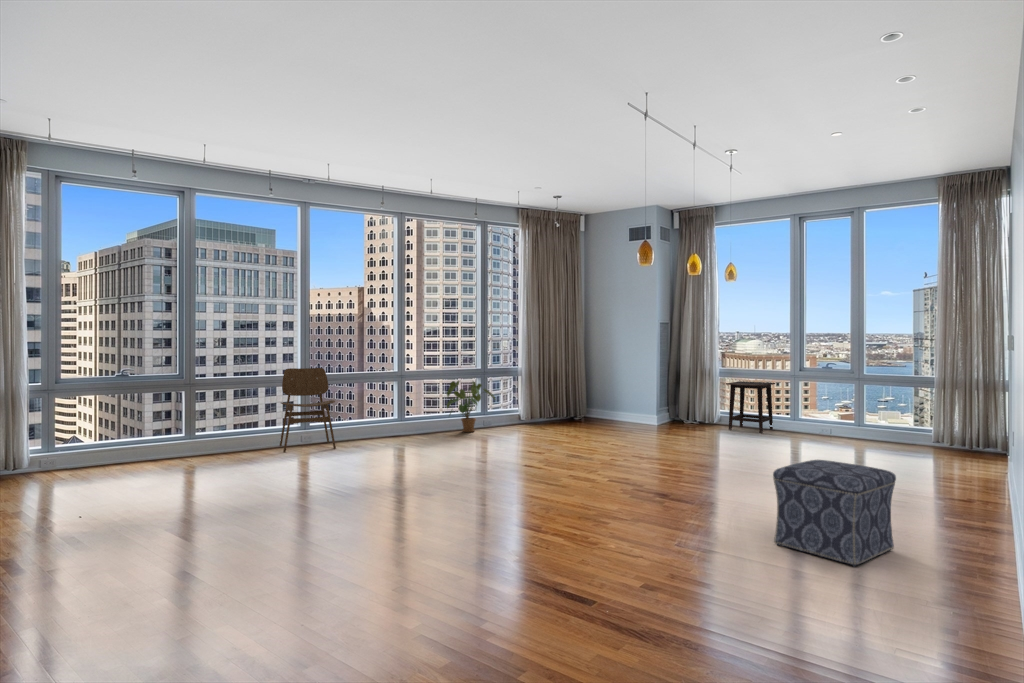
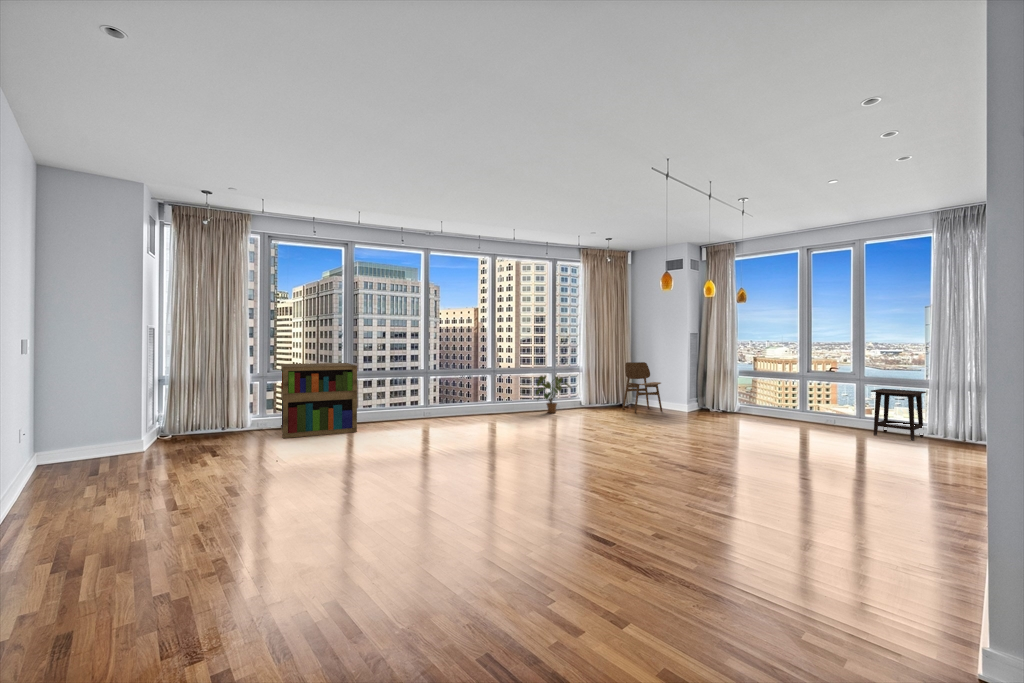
bookshelf: none [58,367,190,485] -> present [281,363,357,438]
dining chair: present [280,368,336,452] -> present [622,362,662,413]
side table: present [726,381,775,433] -> present [871,389,926,441]
ottoman: present [773,460,896,567] -> none [764,448,876,539]

